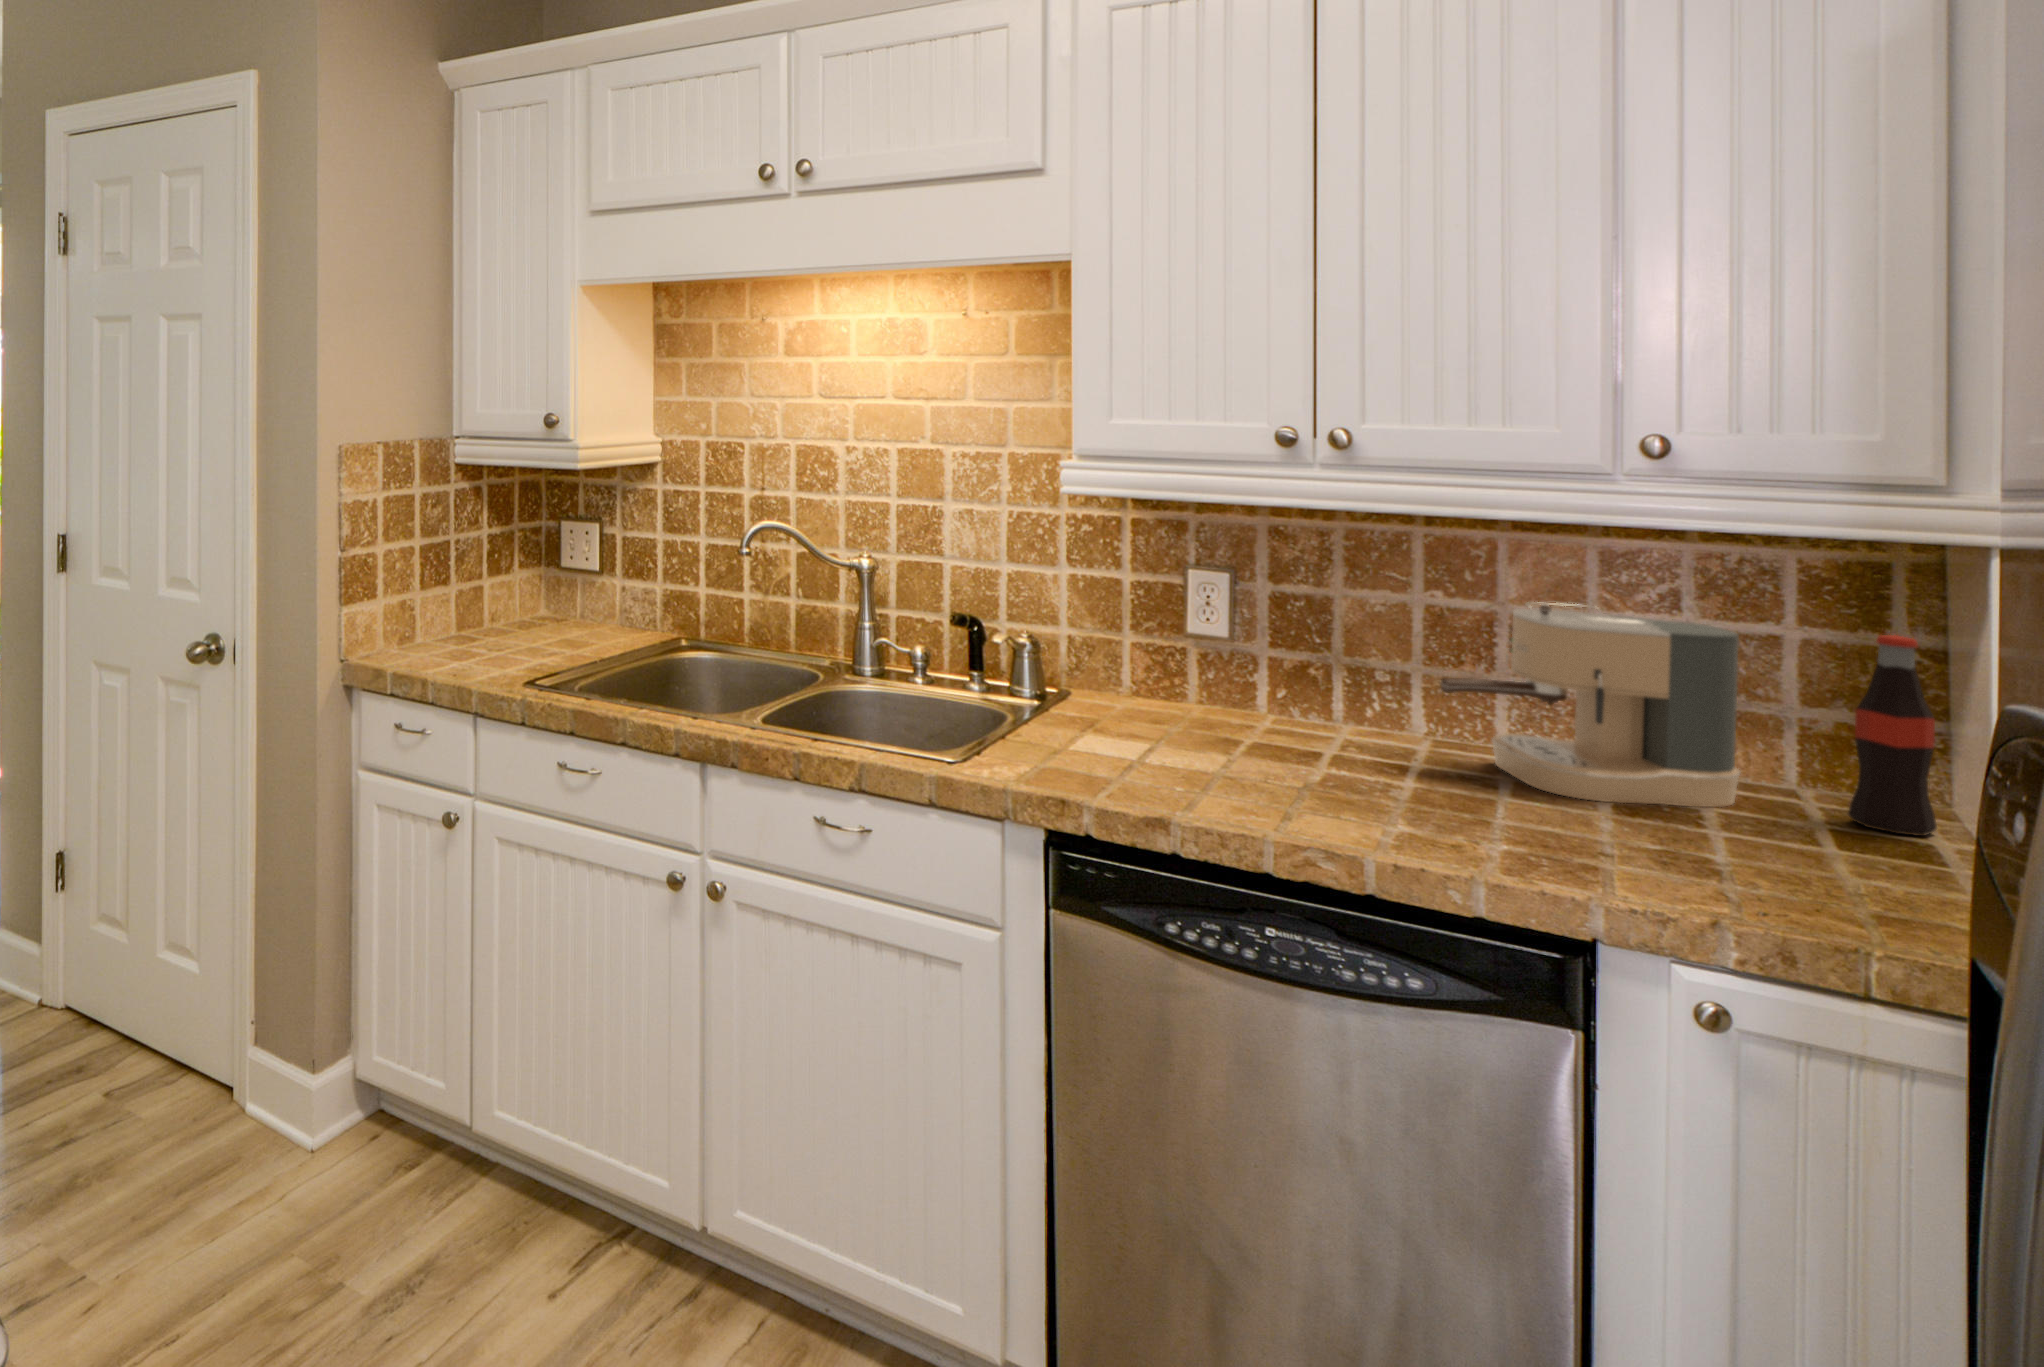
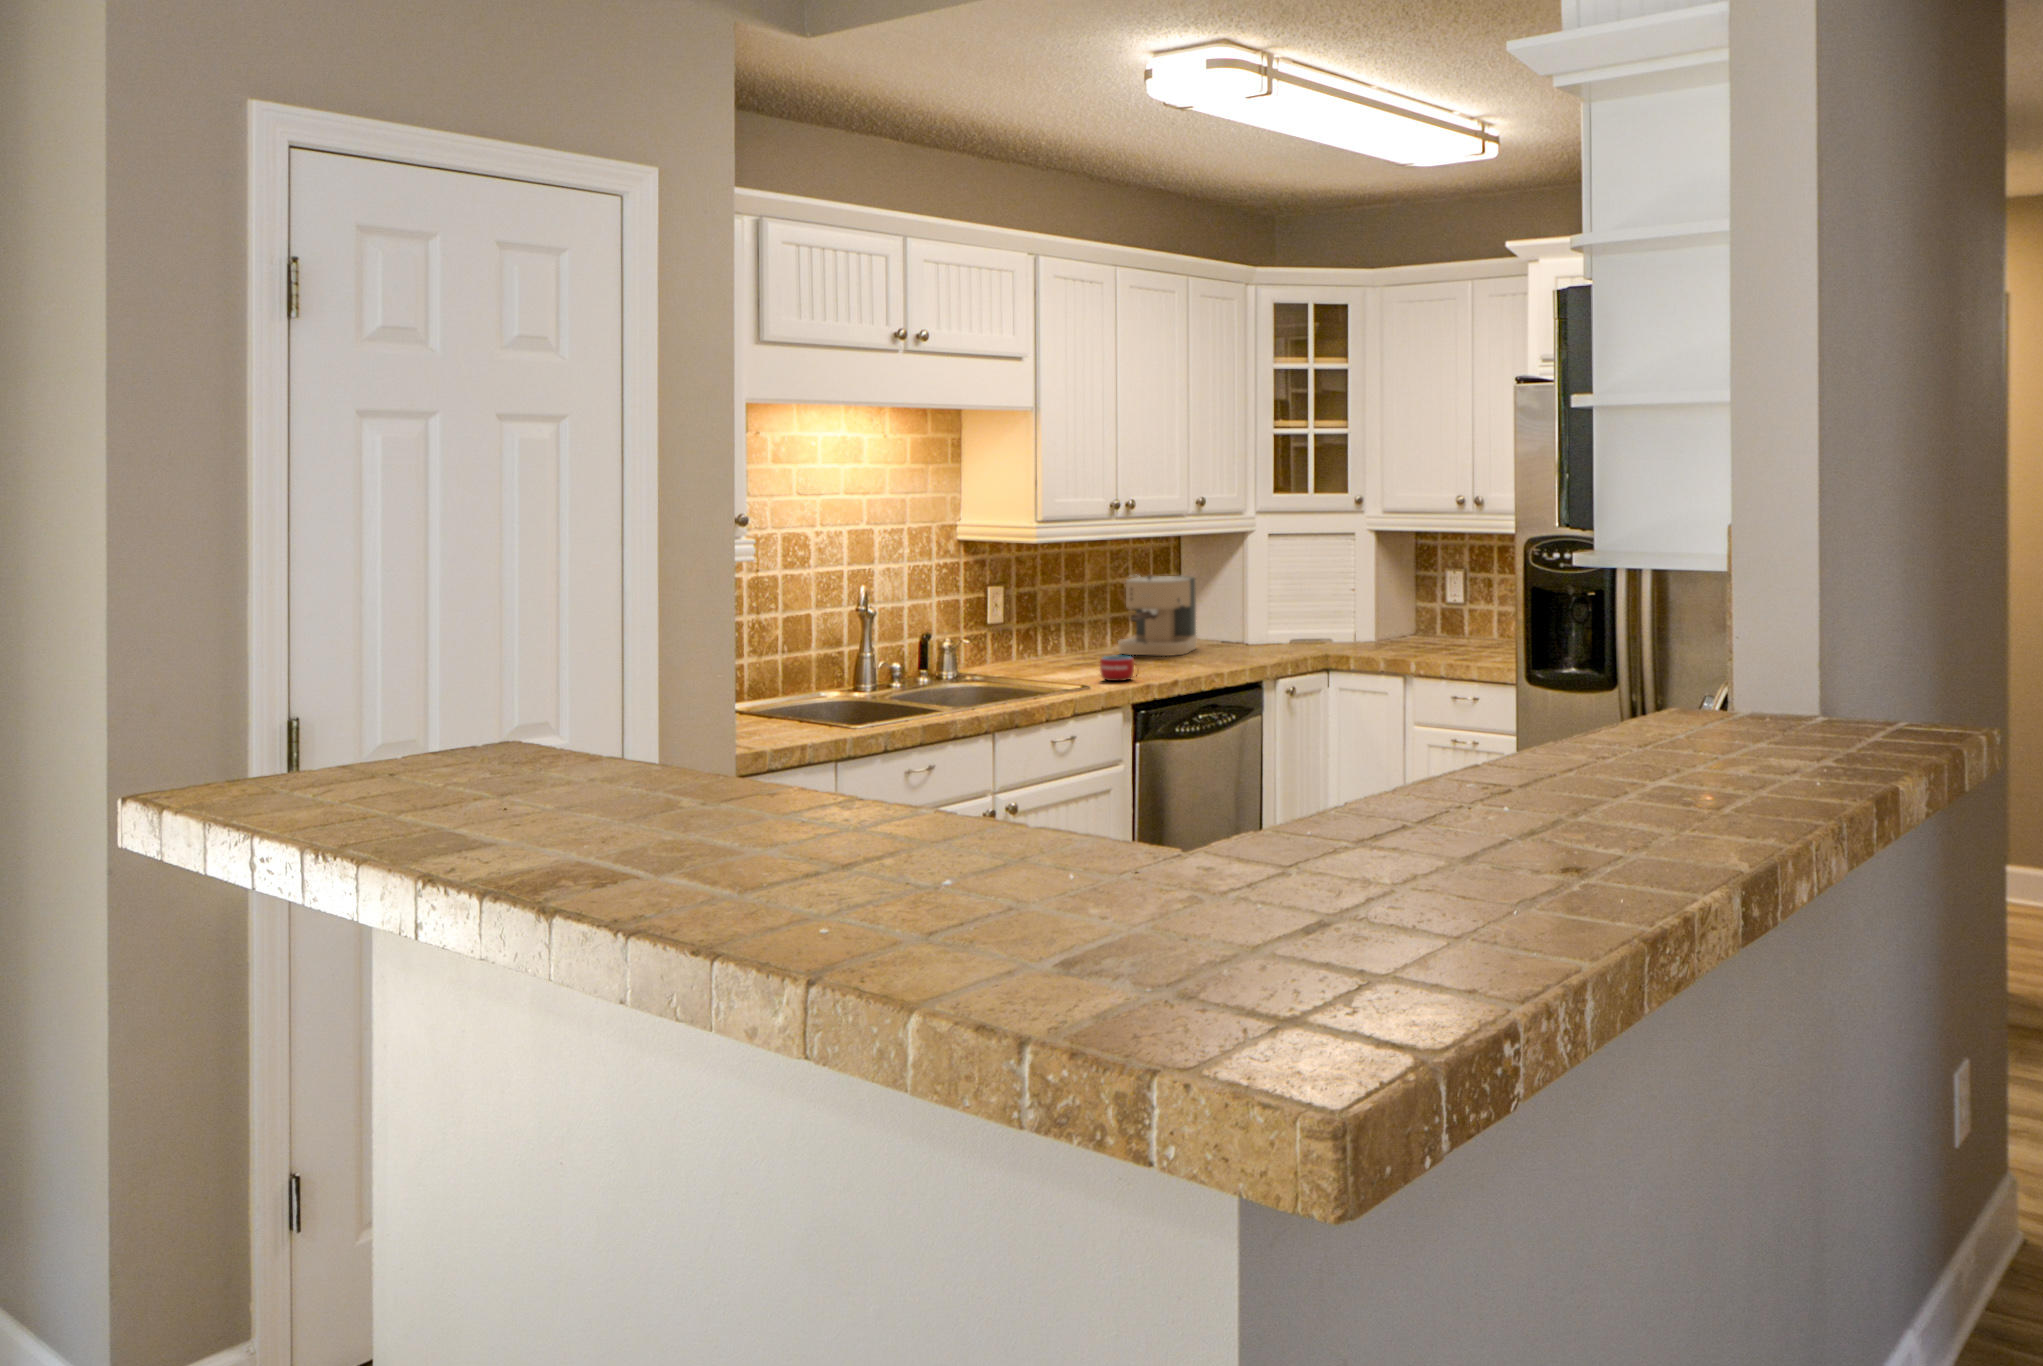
bottle: present [1848,635,1937,836] -> none [1216,568,1242,643]
mug: none [1090,718,1161,774] -> present [1100,656,1135,681]

